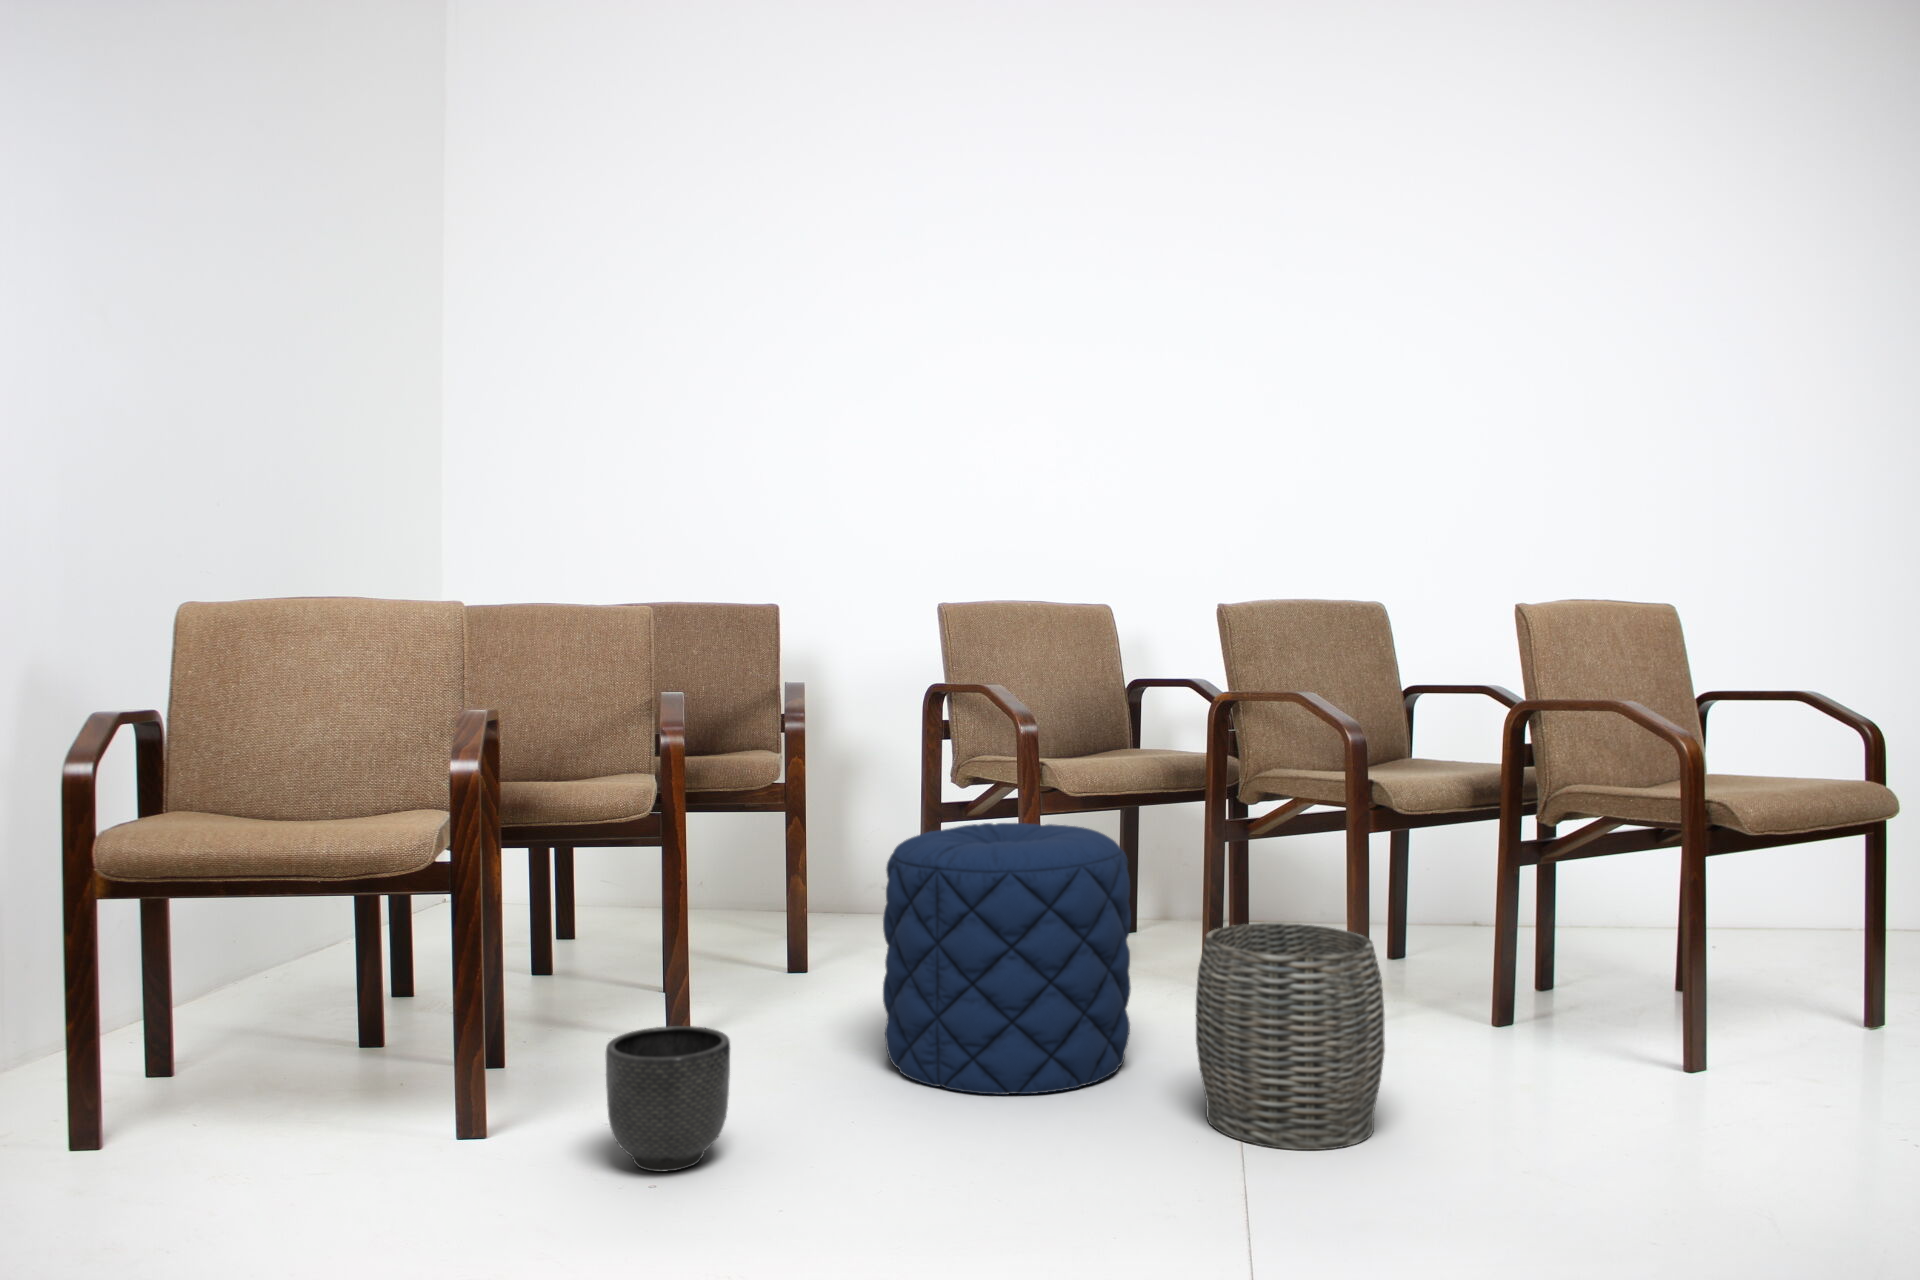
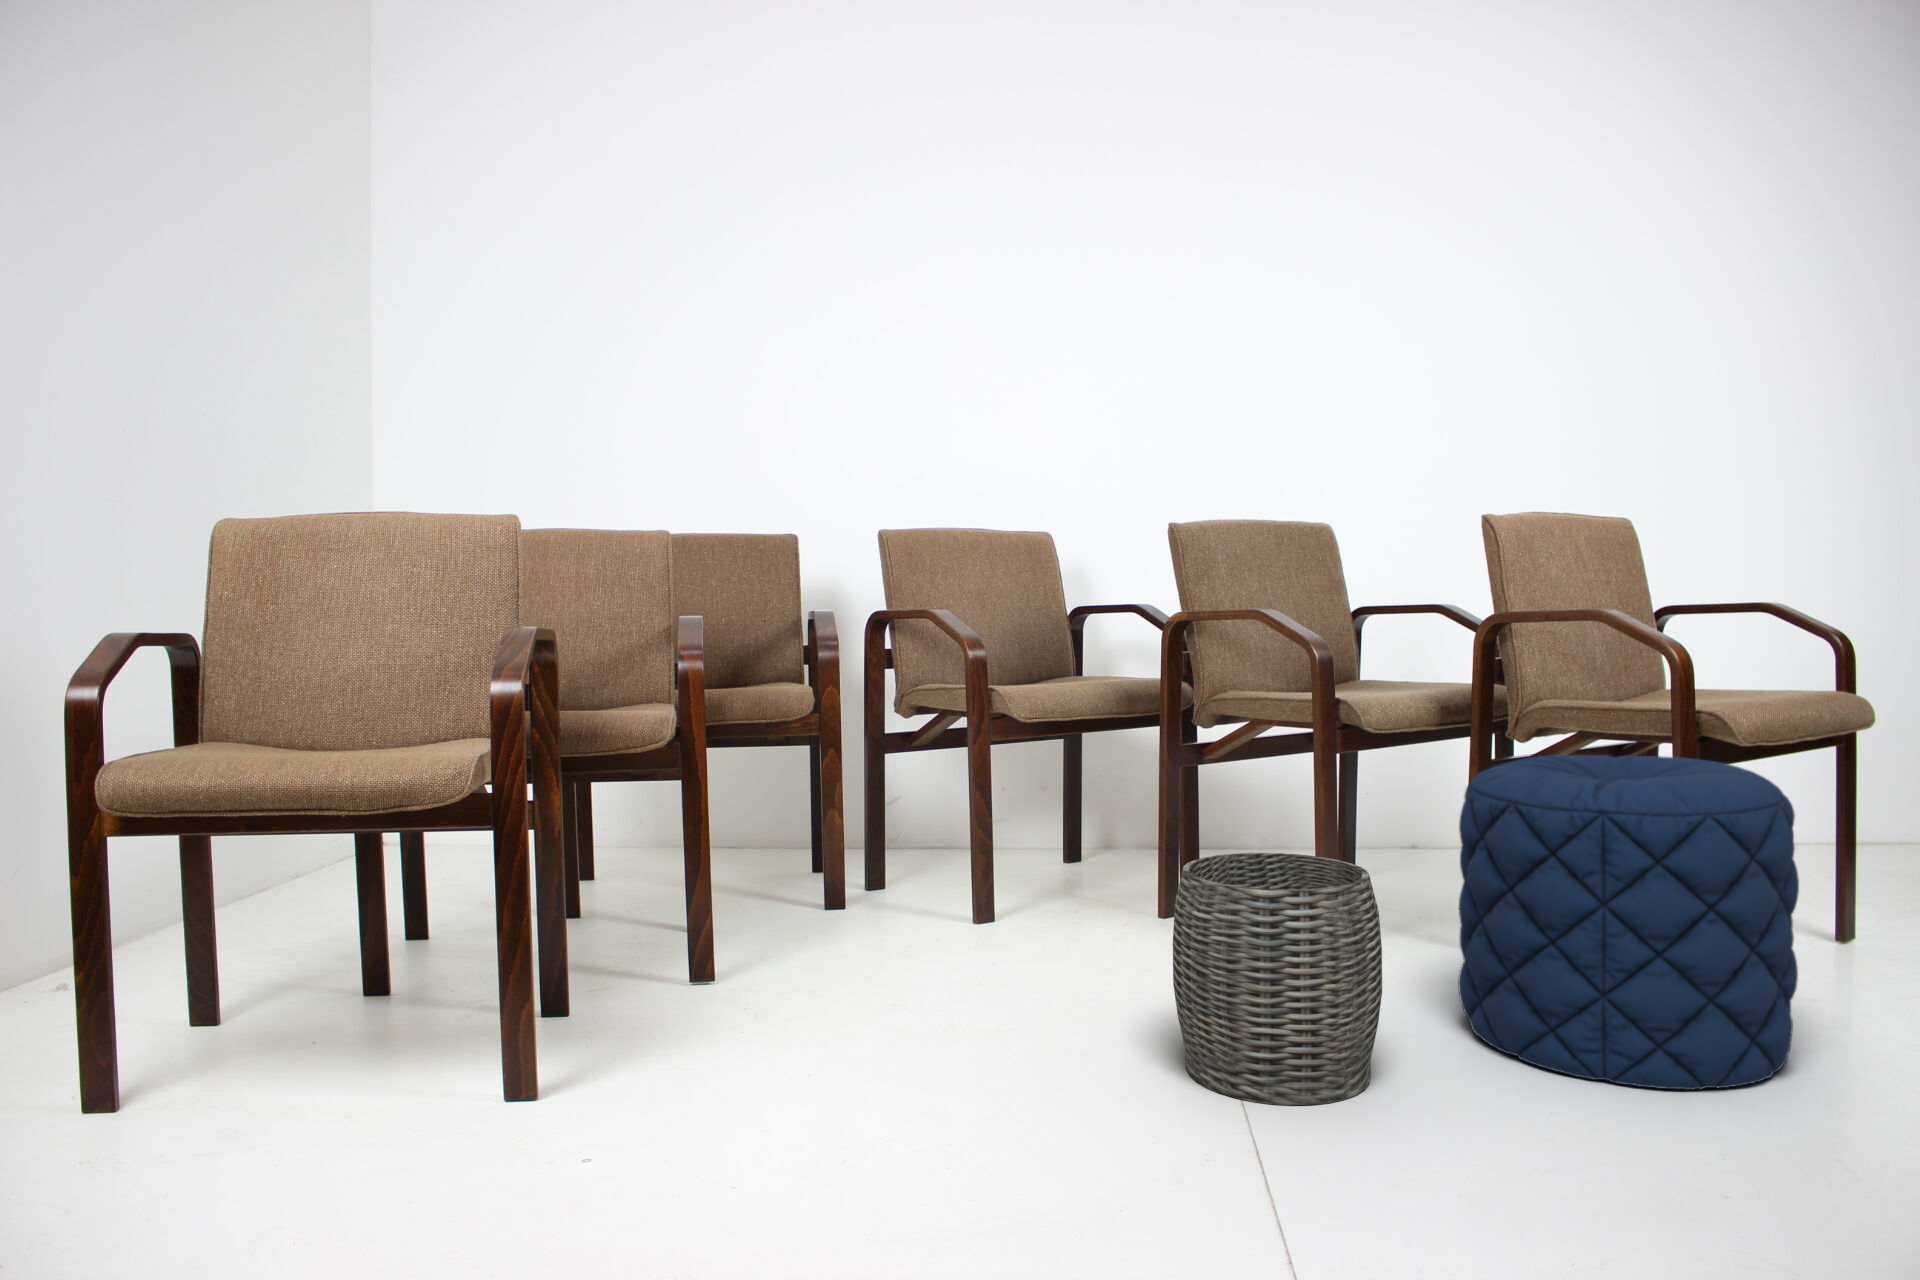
pouf: present [883,823,1131,1095] -> present [1458,755,1799,1090]
planter: present [606,1026,730,1172] -> none [500,988,648,1160]

